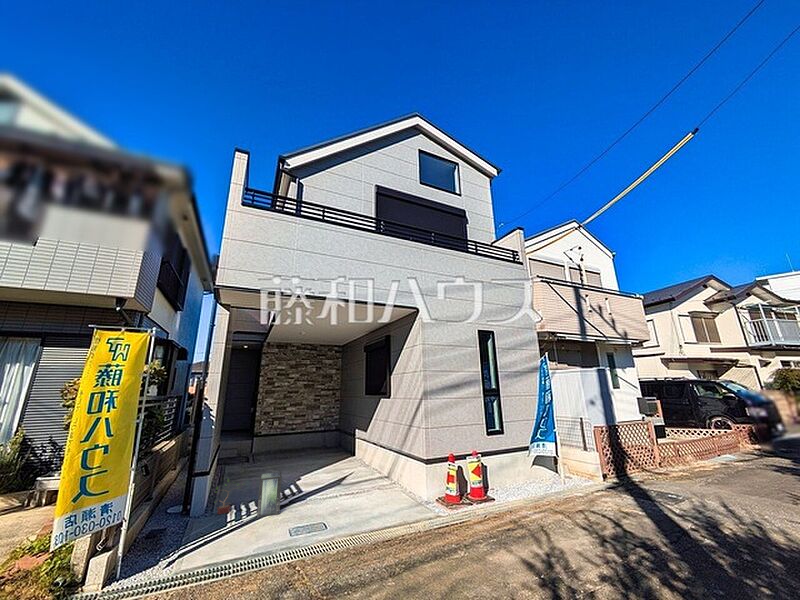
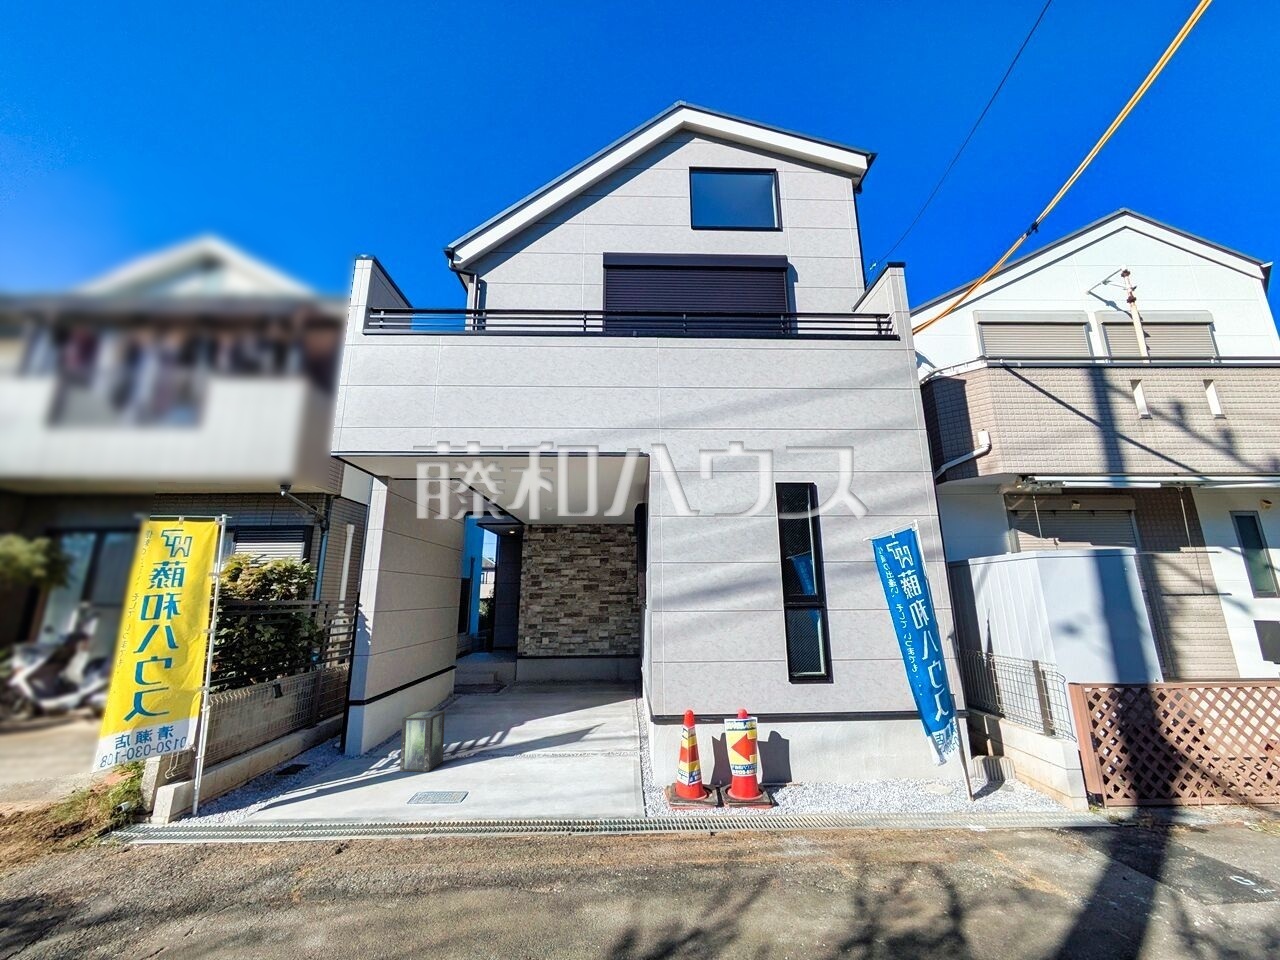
potted plant: present [215,479,231,514] -> none [362,713,403,760]

